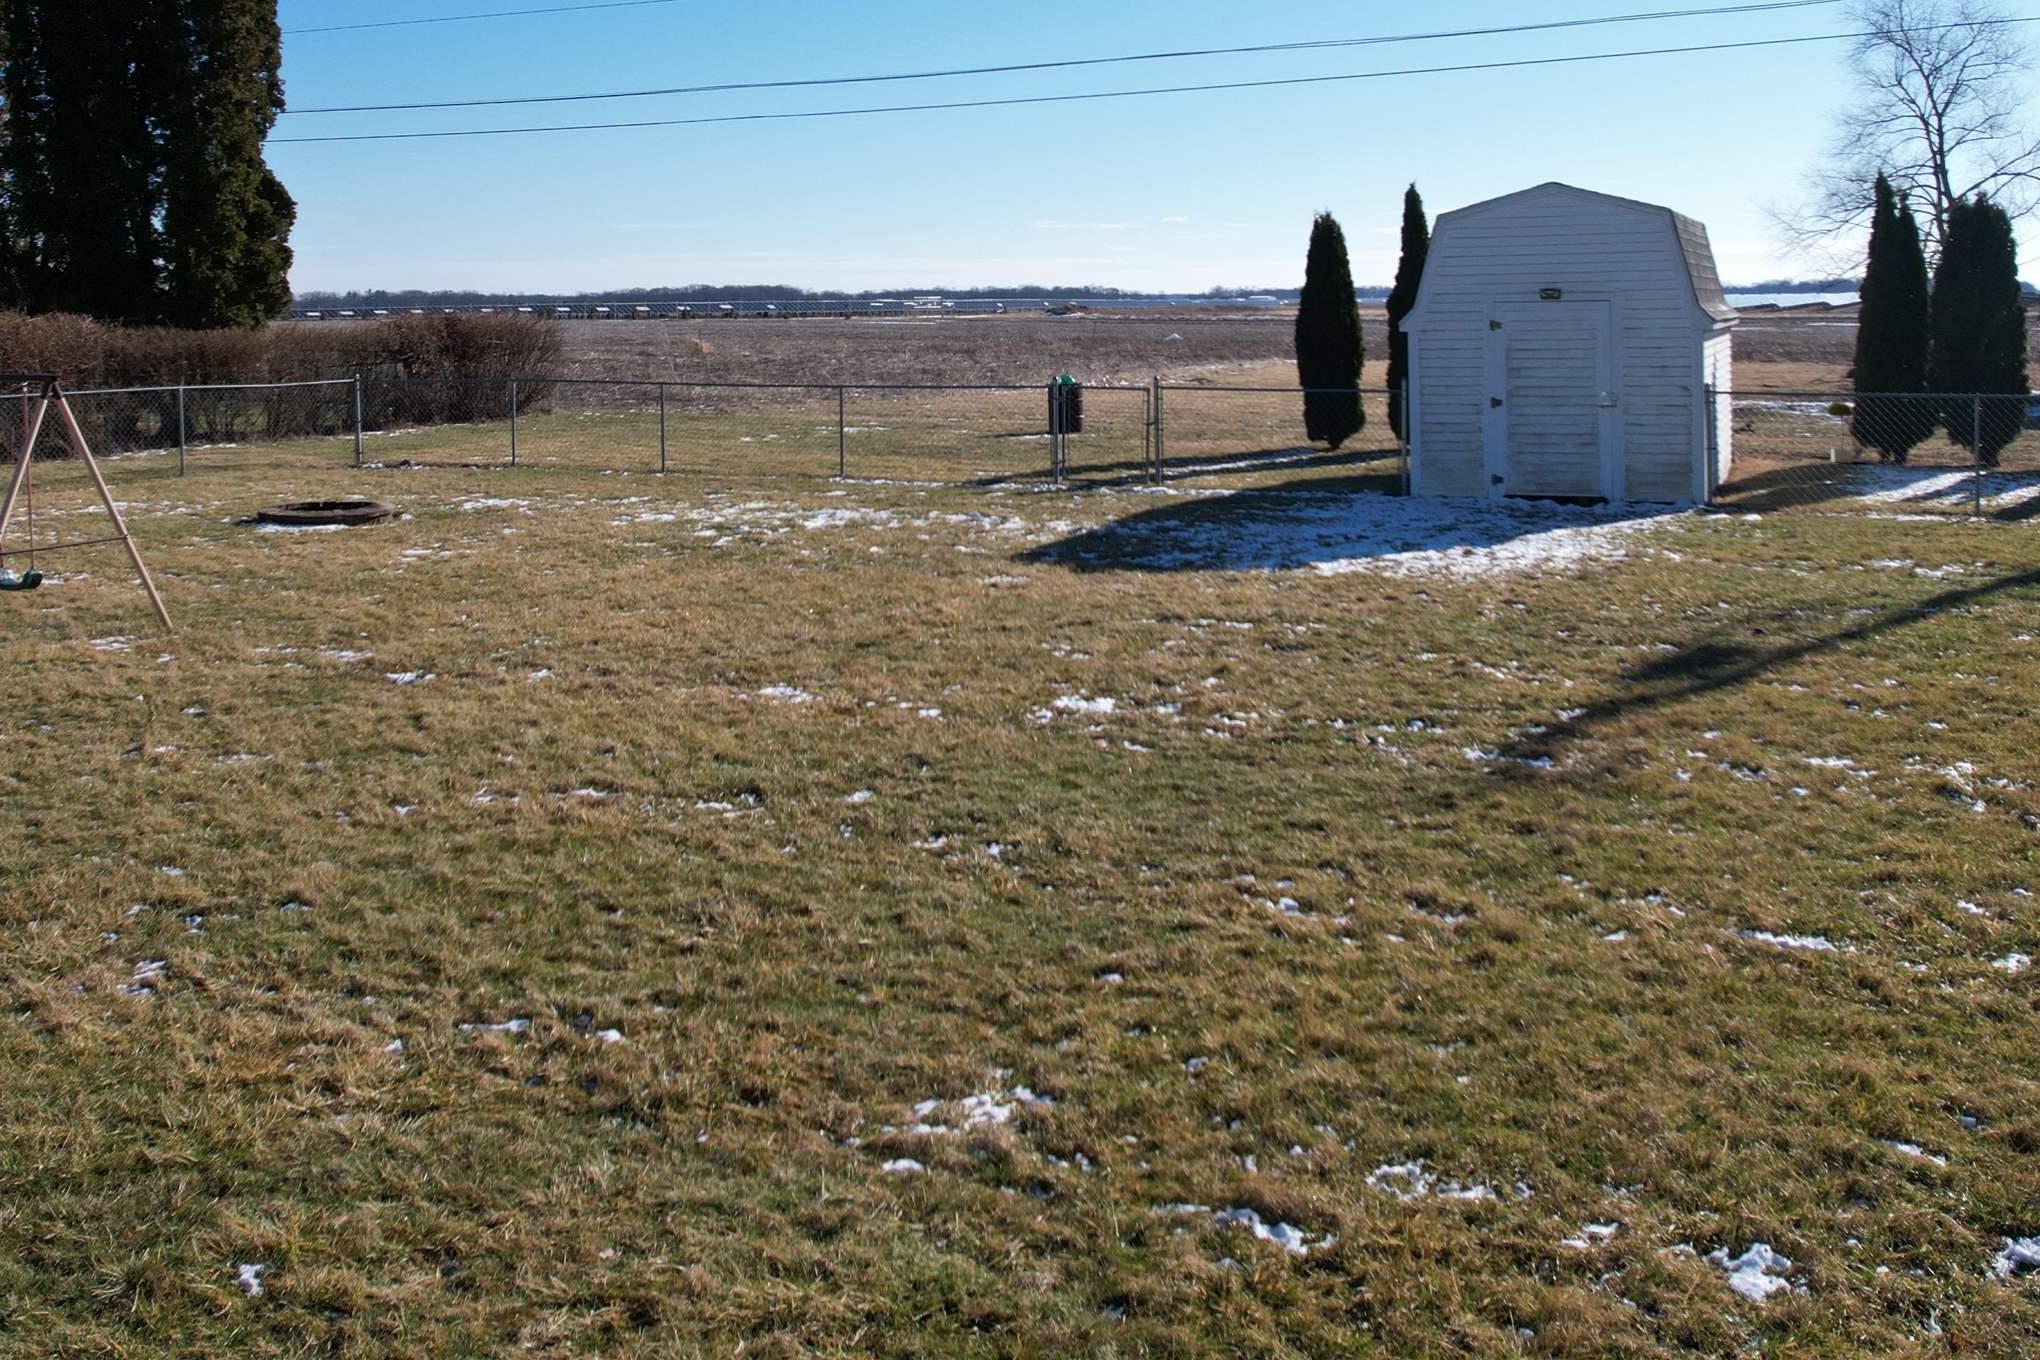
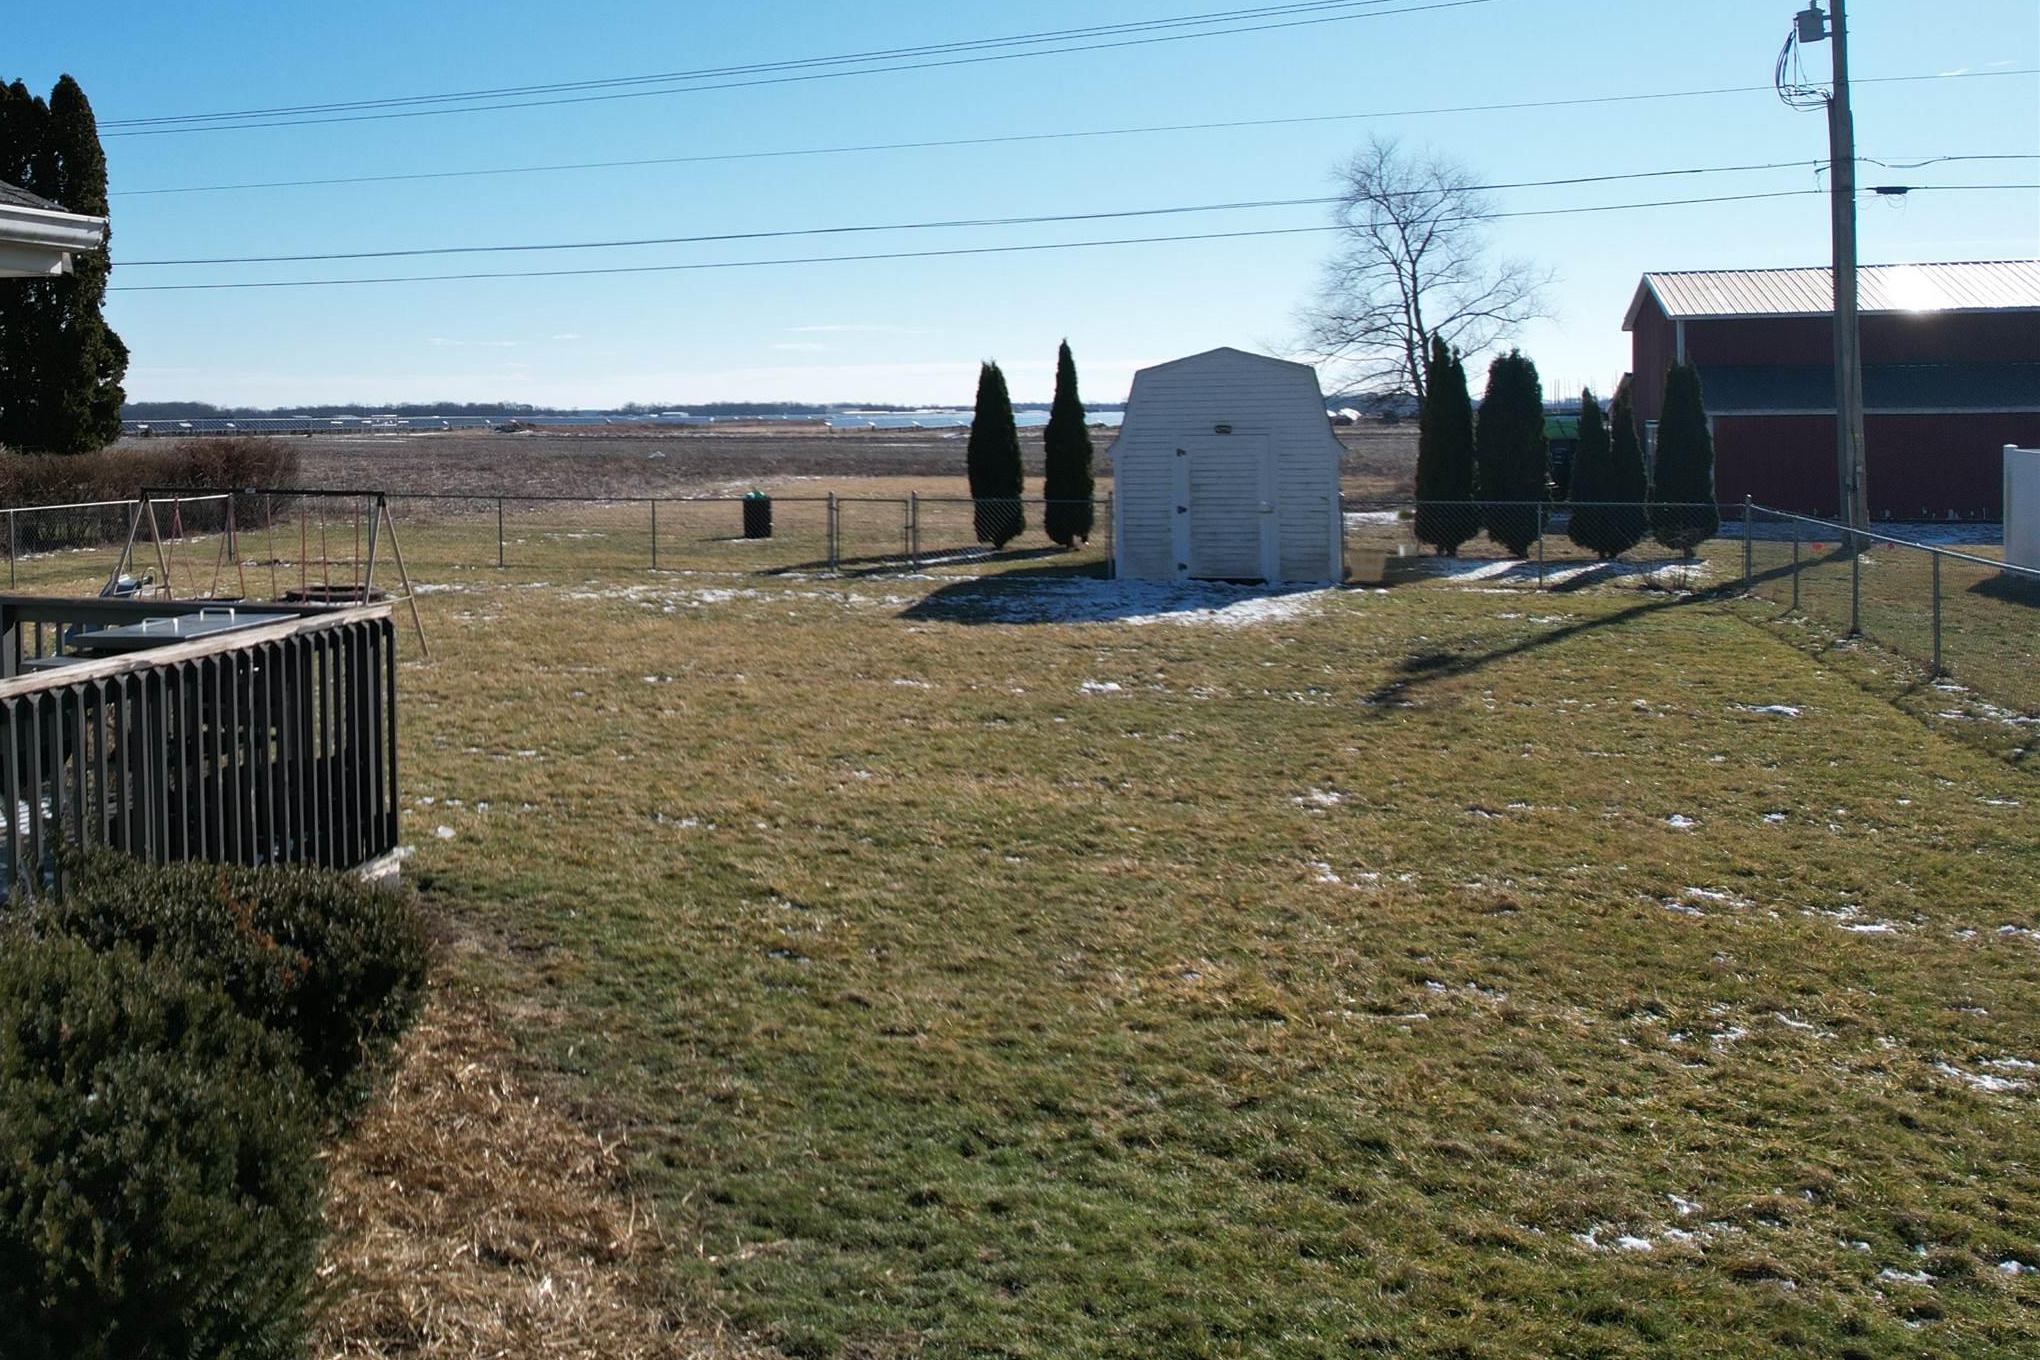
wooden bucket: none [1719,456,1772,500] -> present [1348,550,1387,582]

